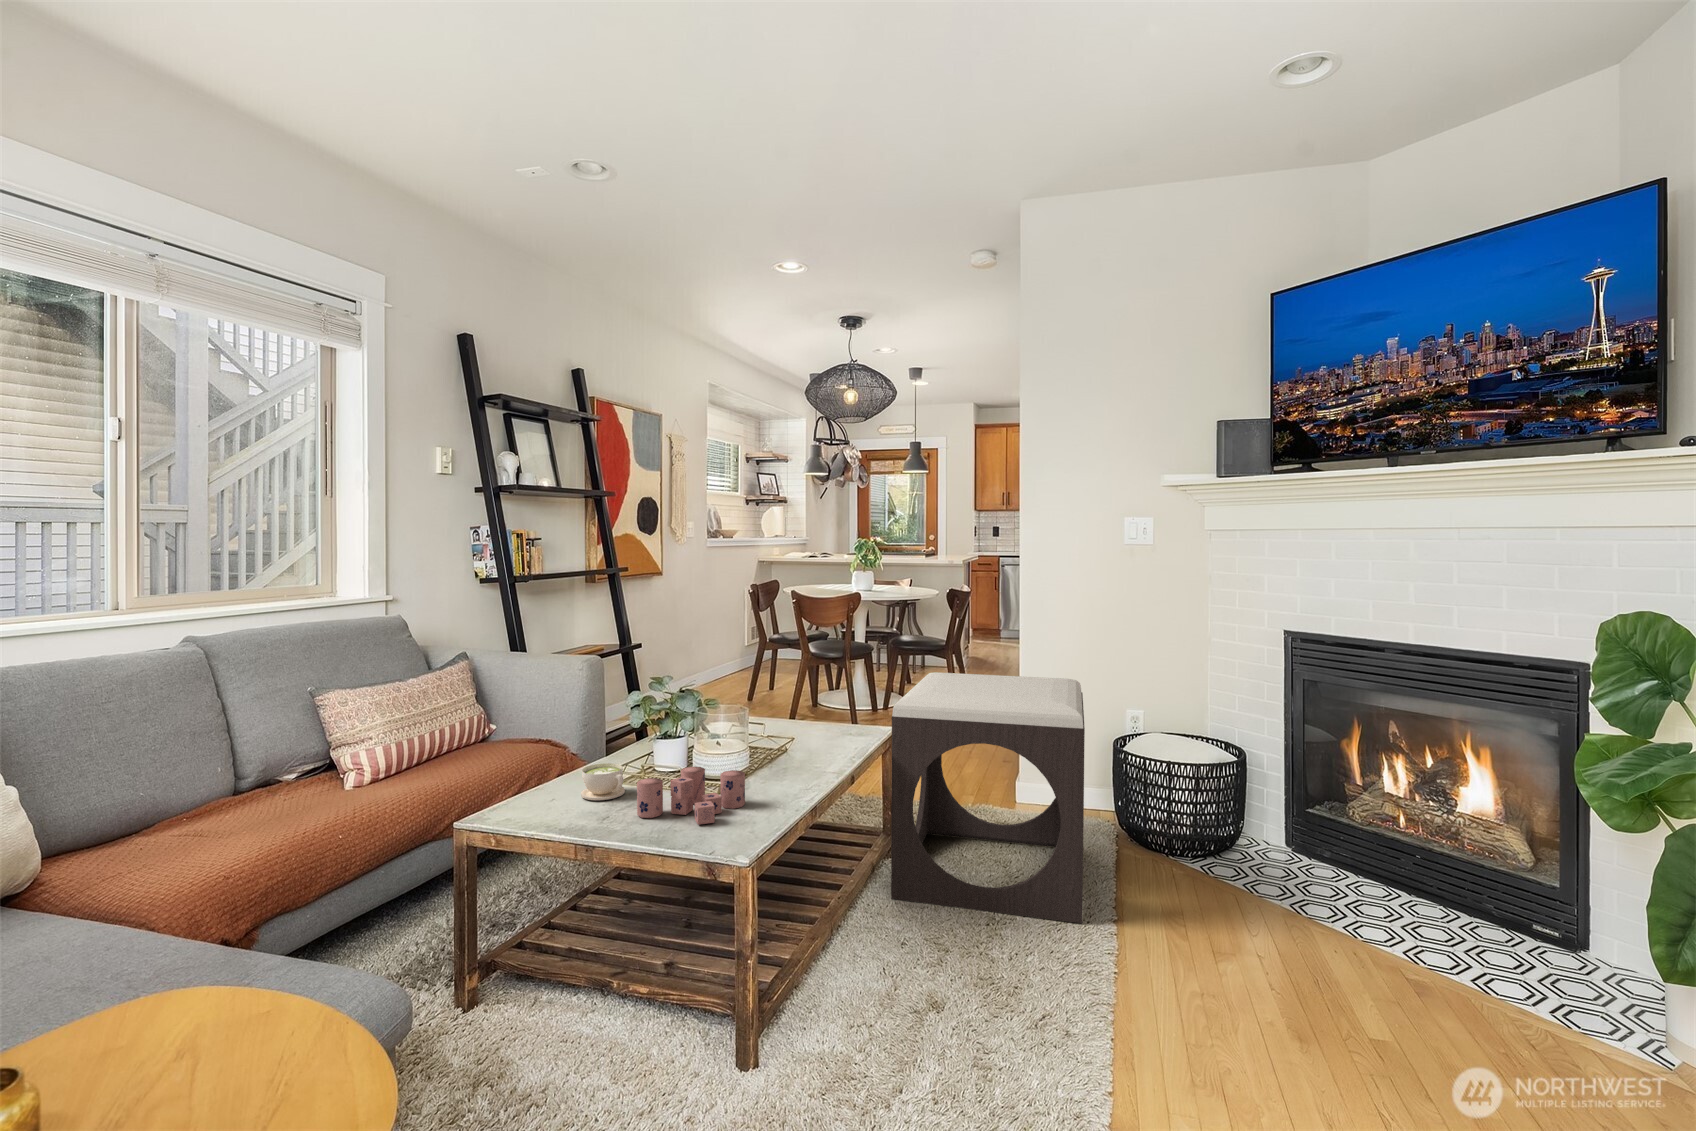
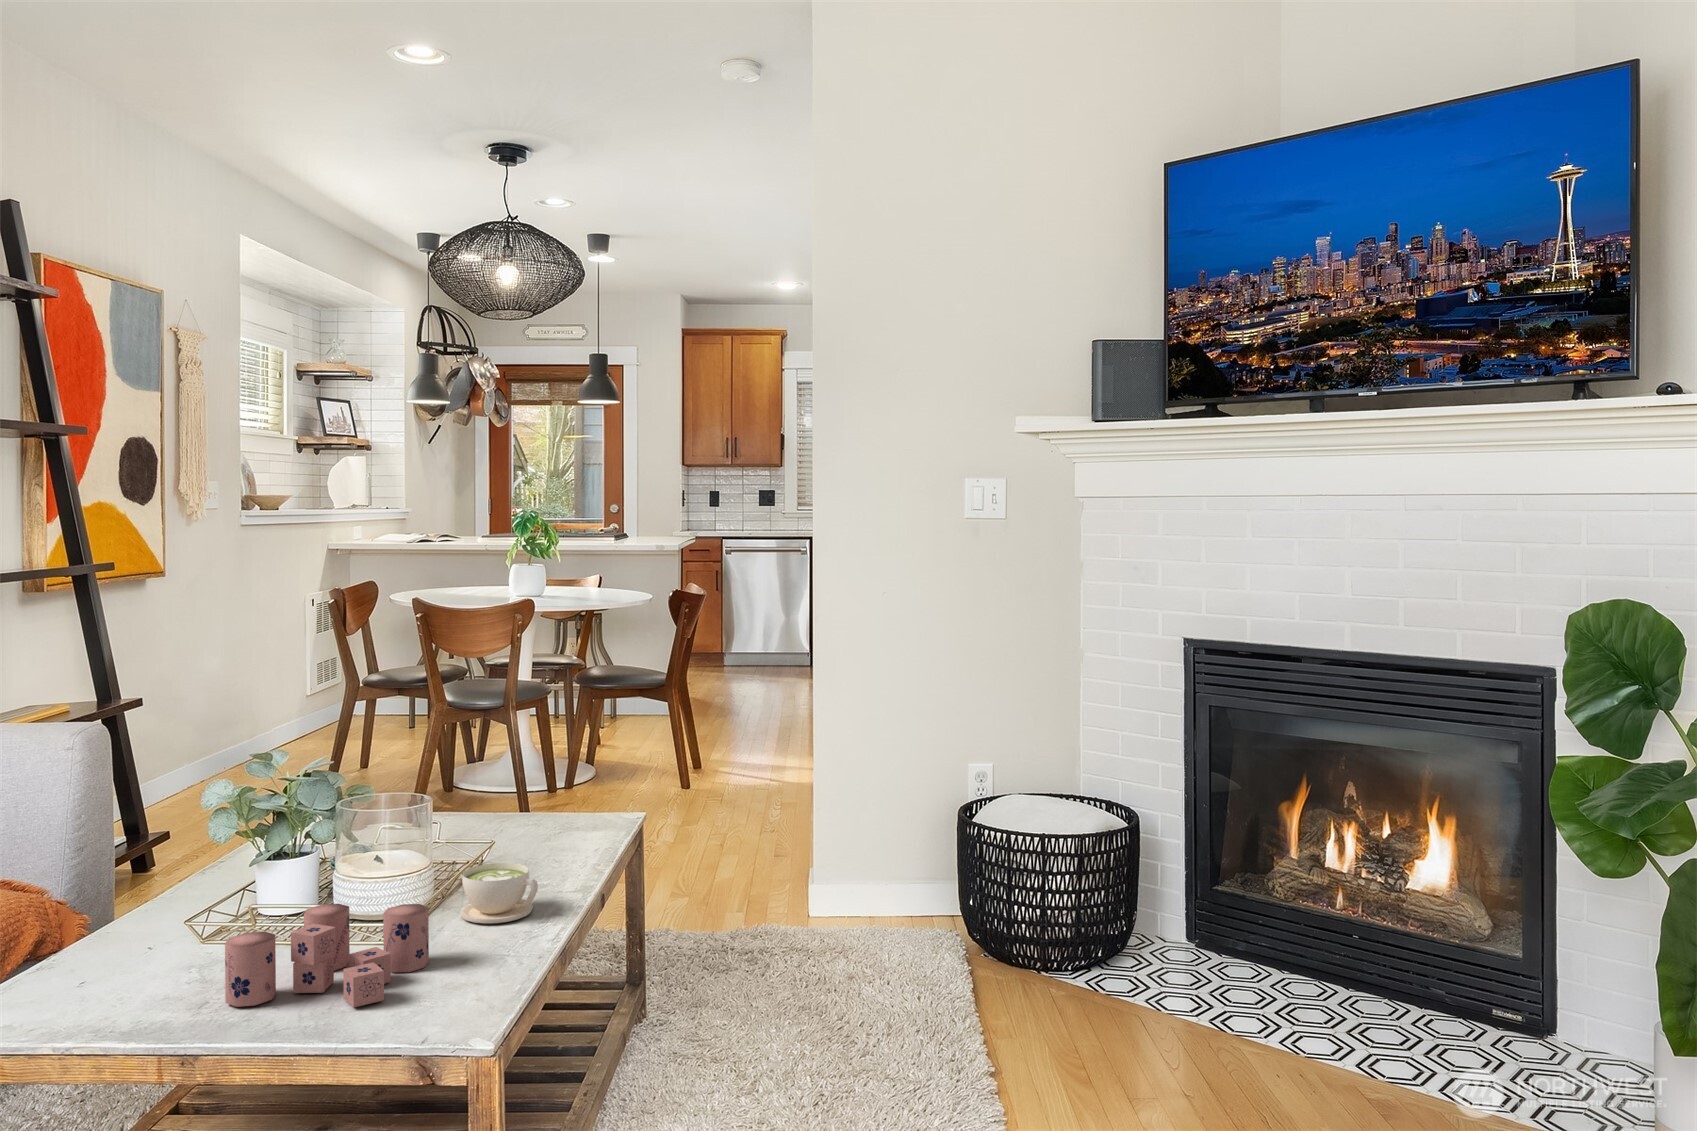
footstool: present [891,672,1085,923] -> none [652,720,956,1092]
coffee cup: present [581,763,625,800] -> present [460,863,538,923]

